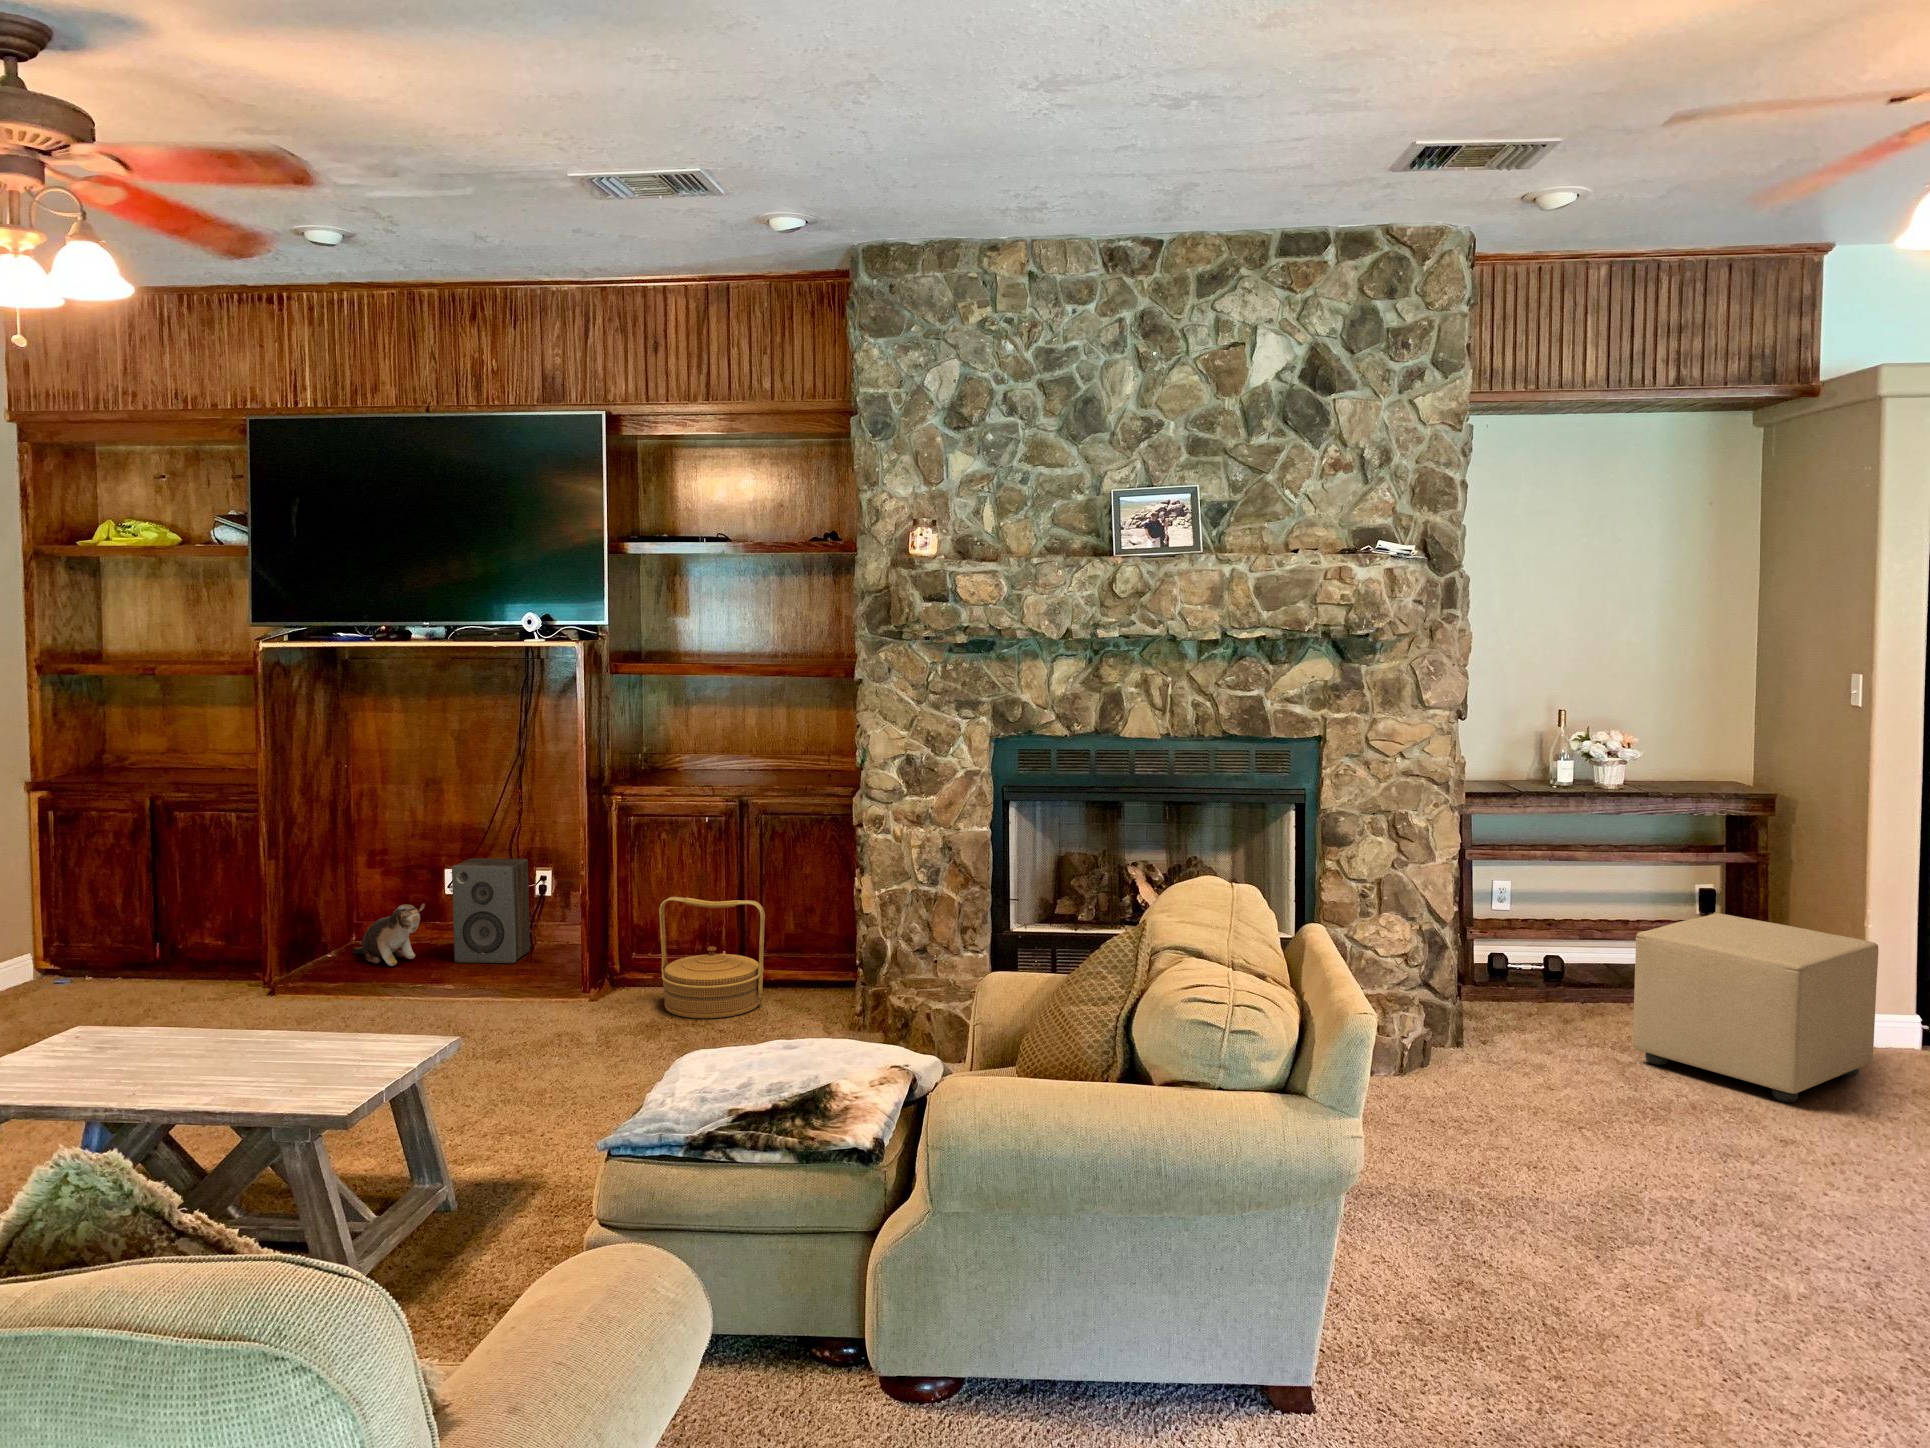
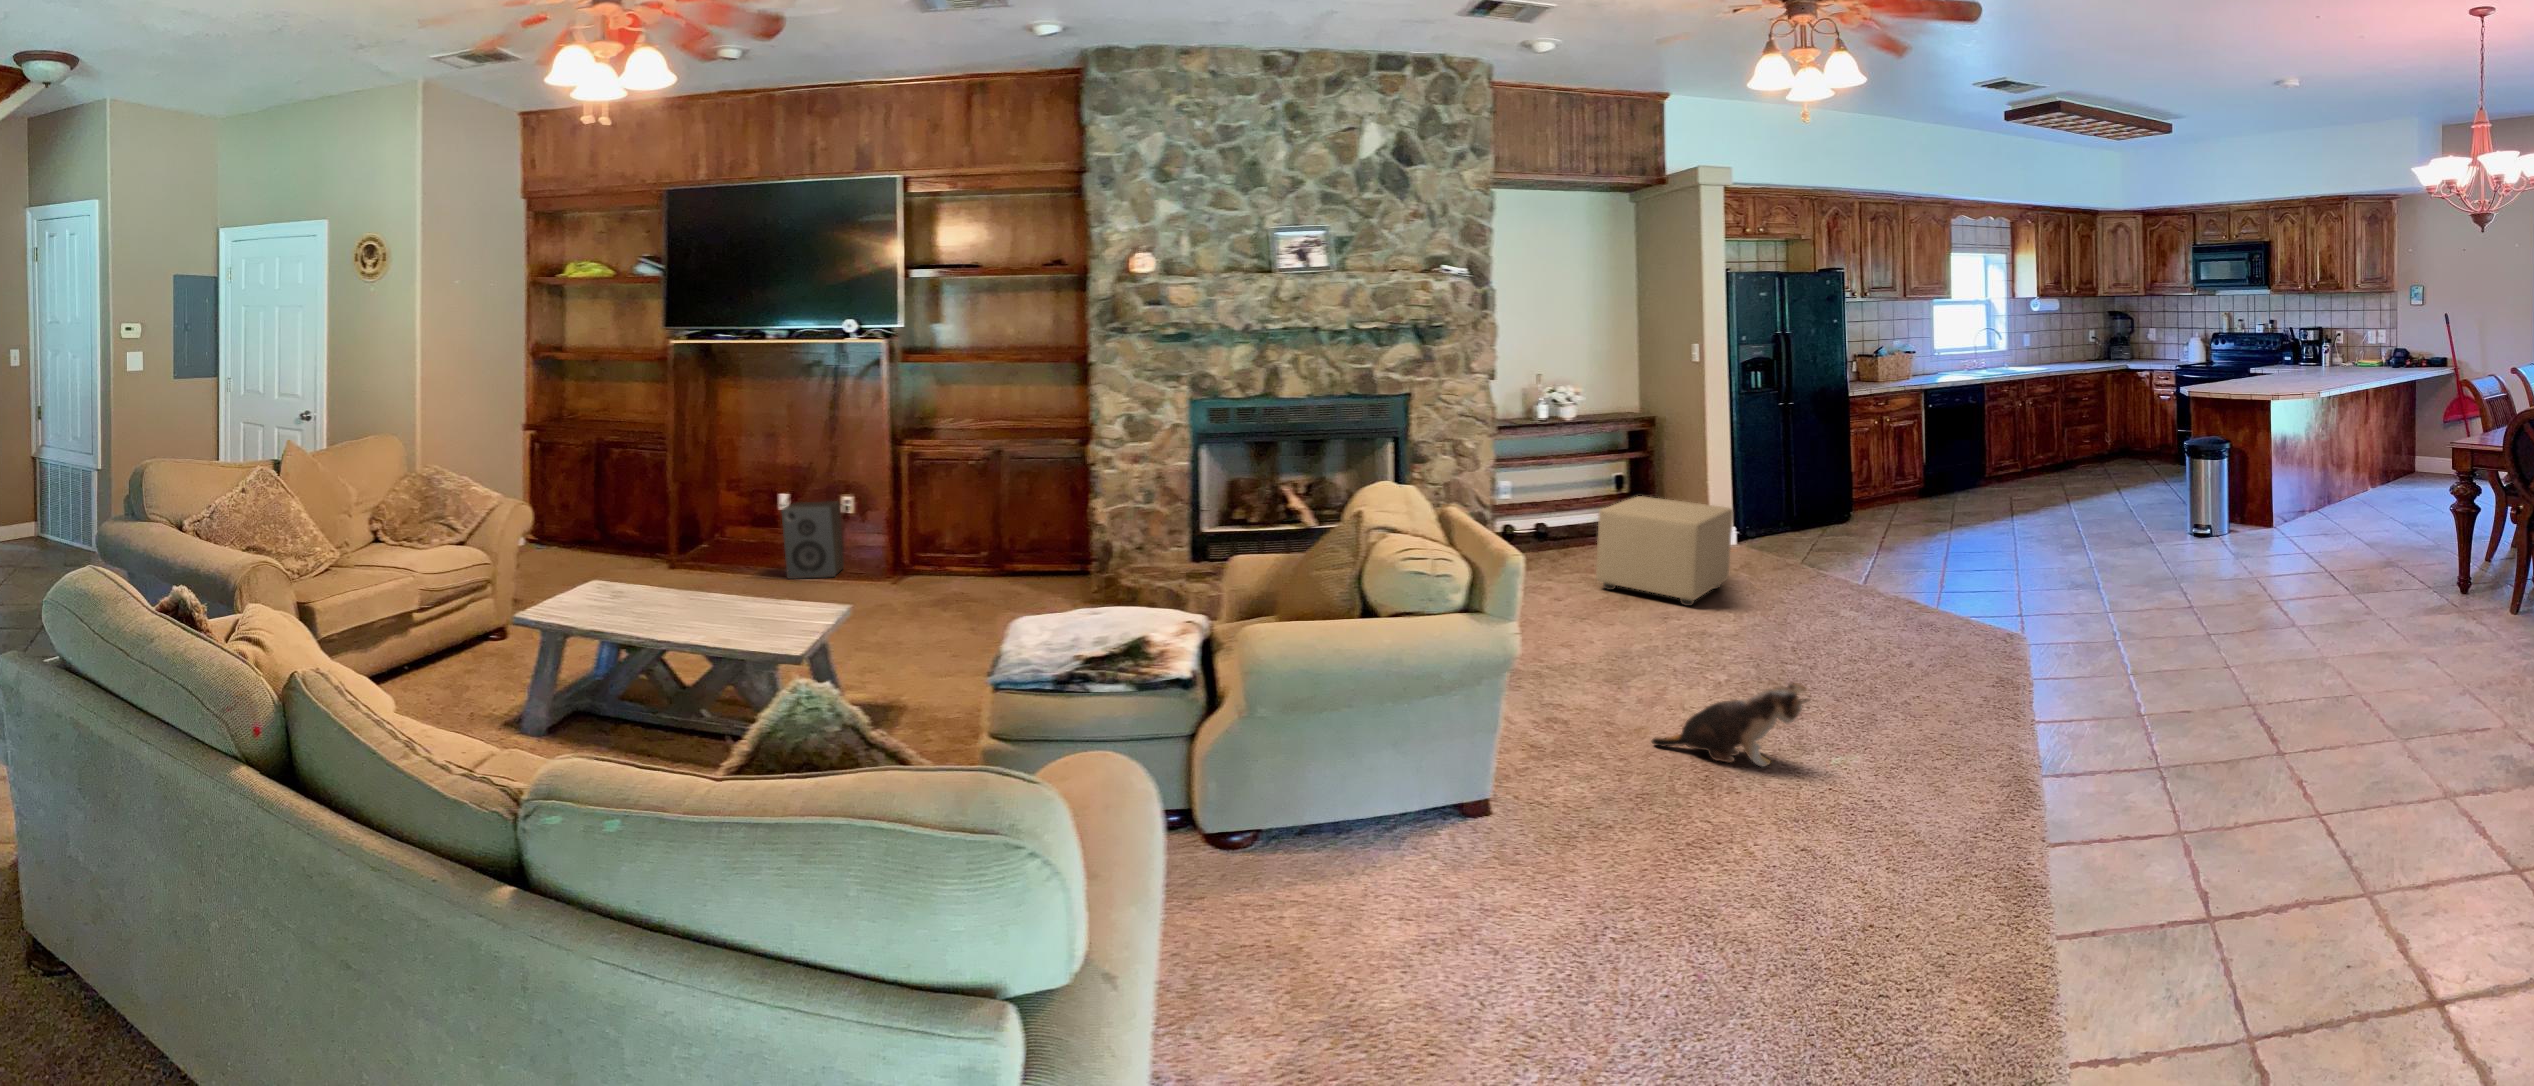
woven basket: present [659,897,765,1019] -> none [952,521,1031,606]
plush toy: present [353,903,425,966] -> present [1652,683,1810,767]

